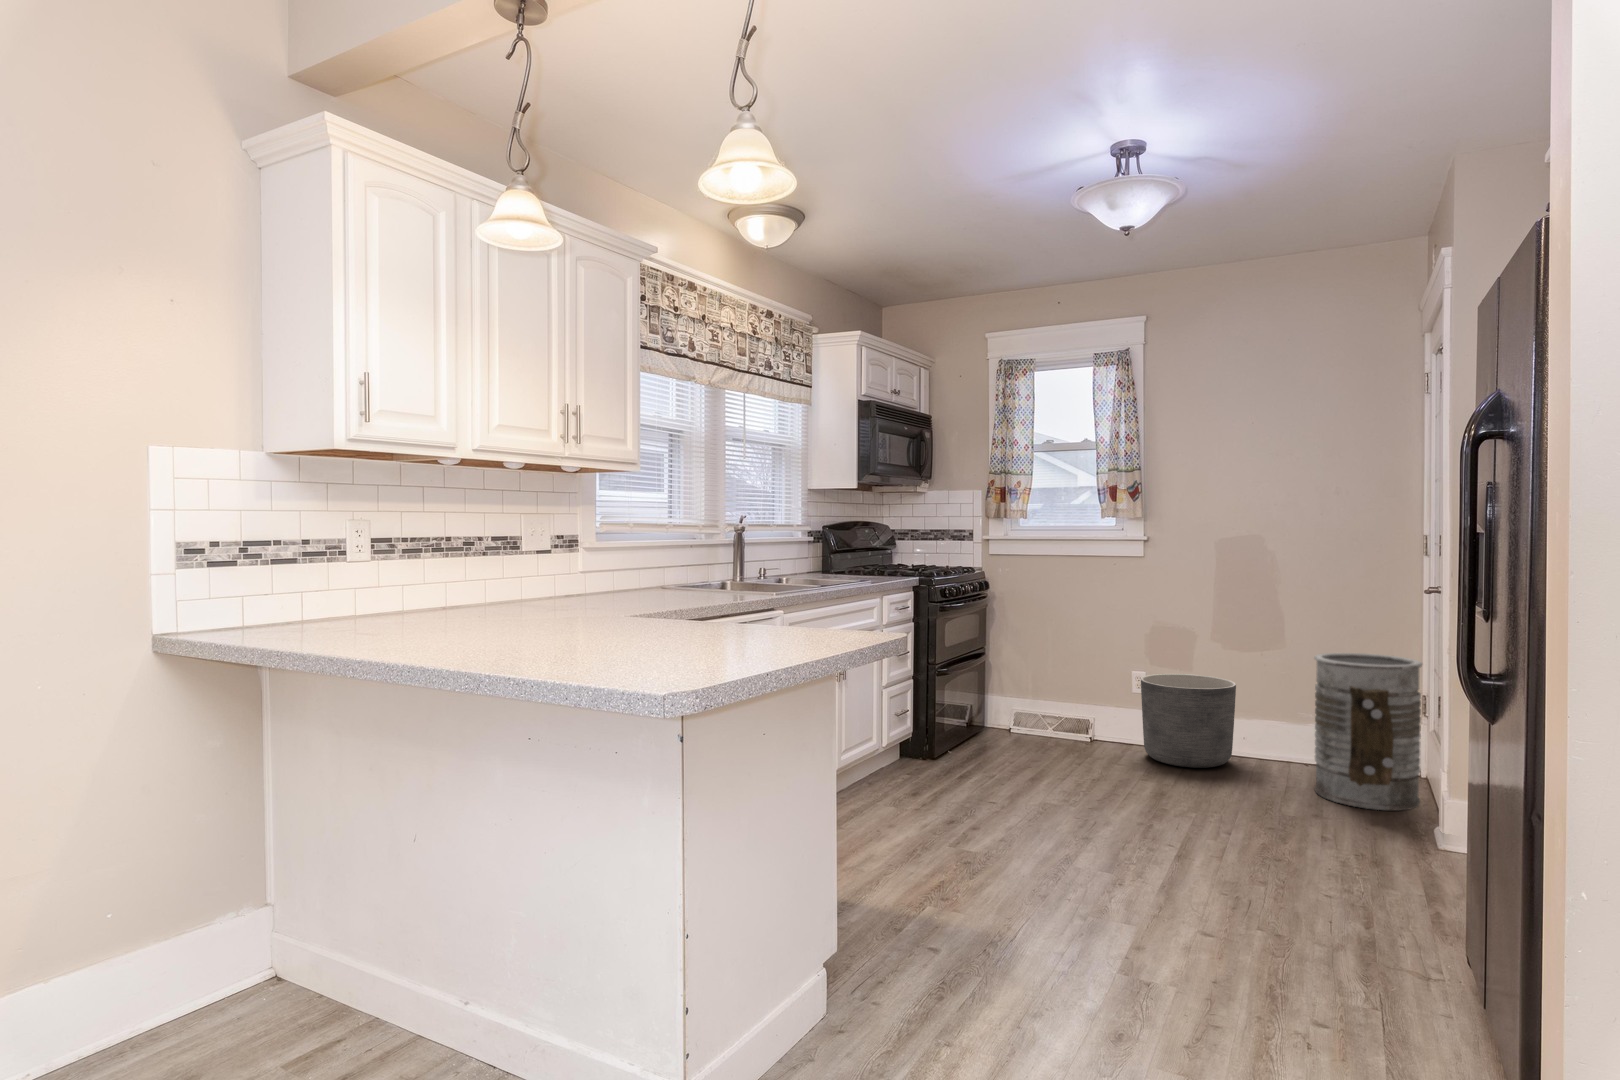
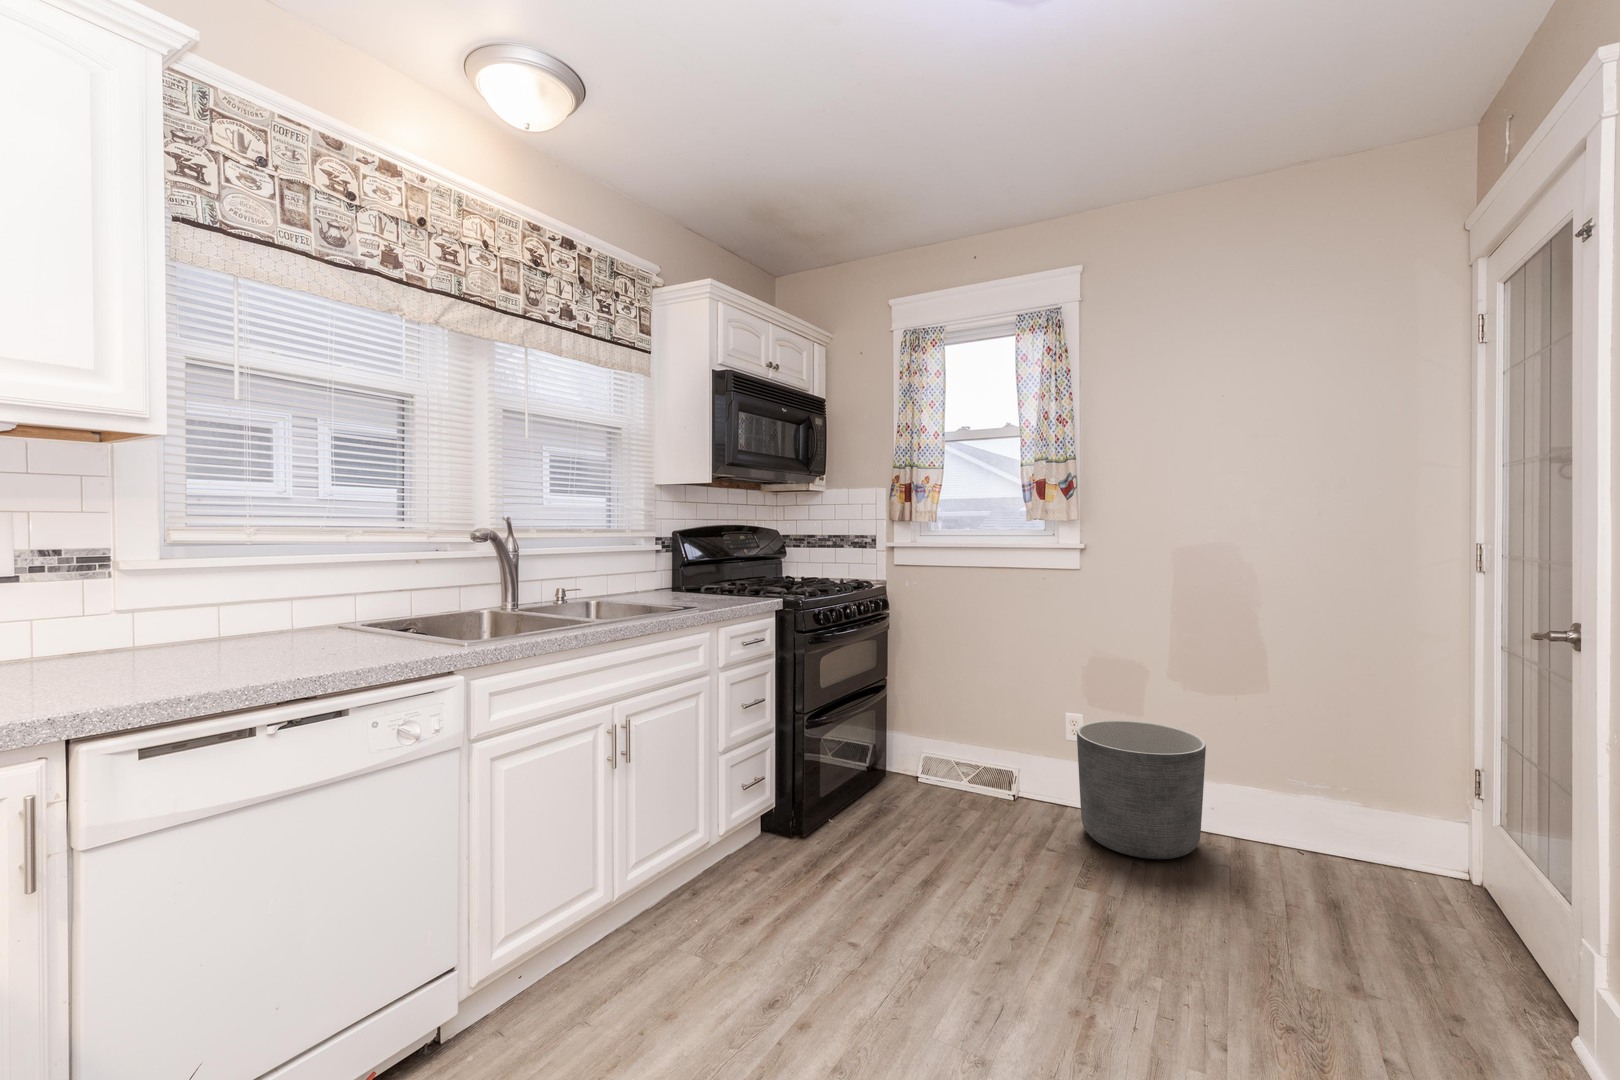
trash can: present [1314,653,1422,811] -> none [1330,711,1511,972]

